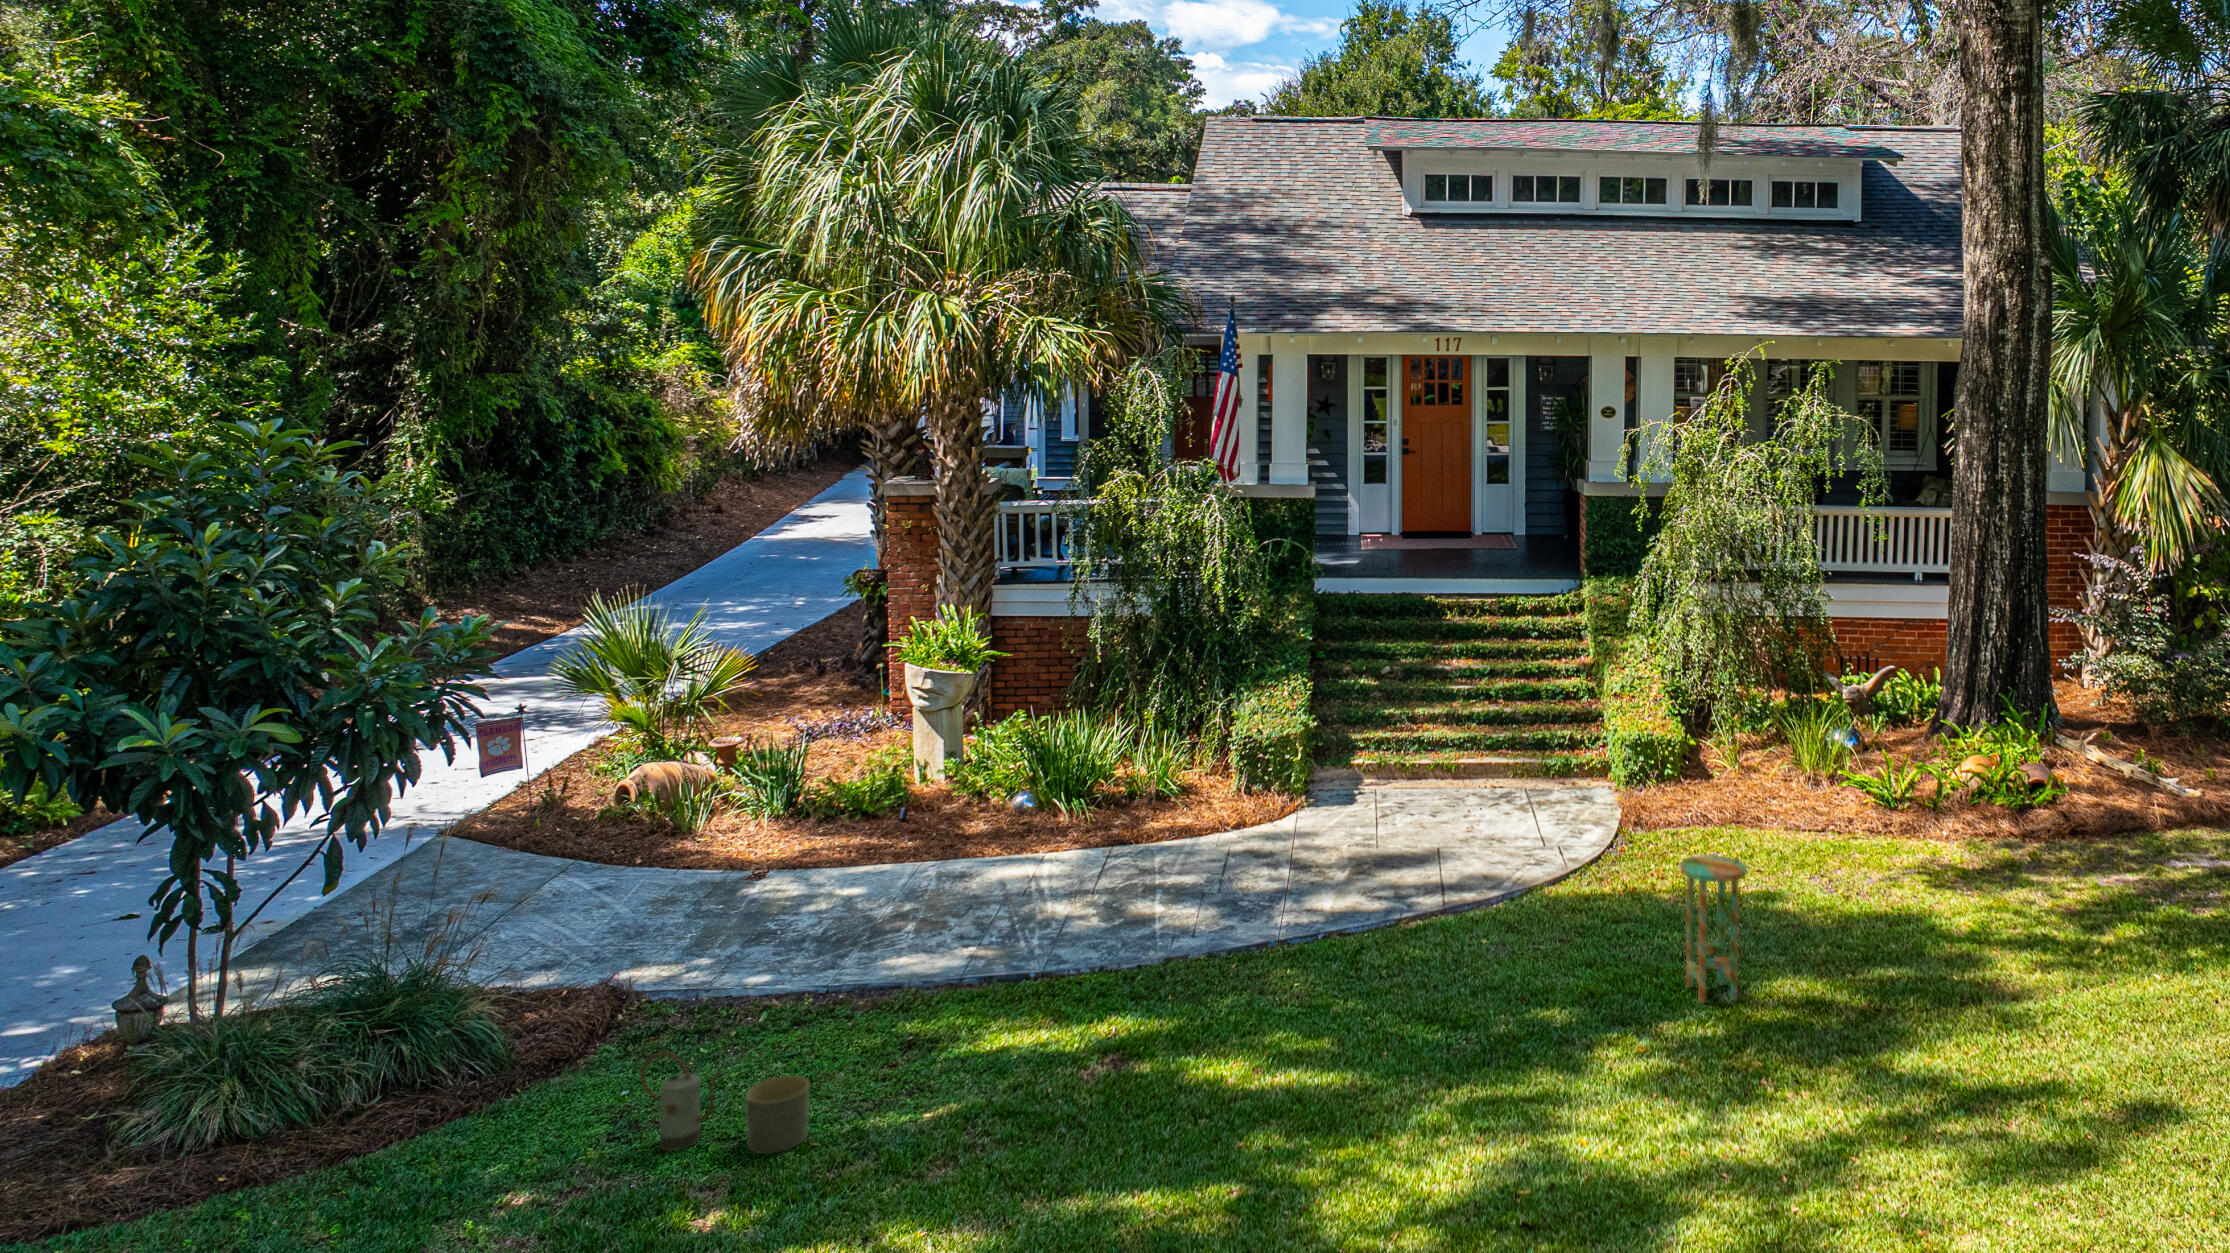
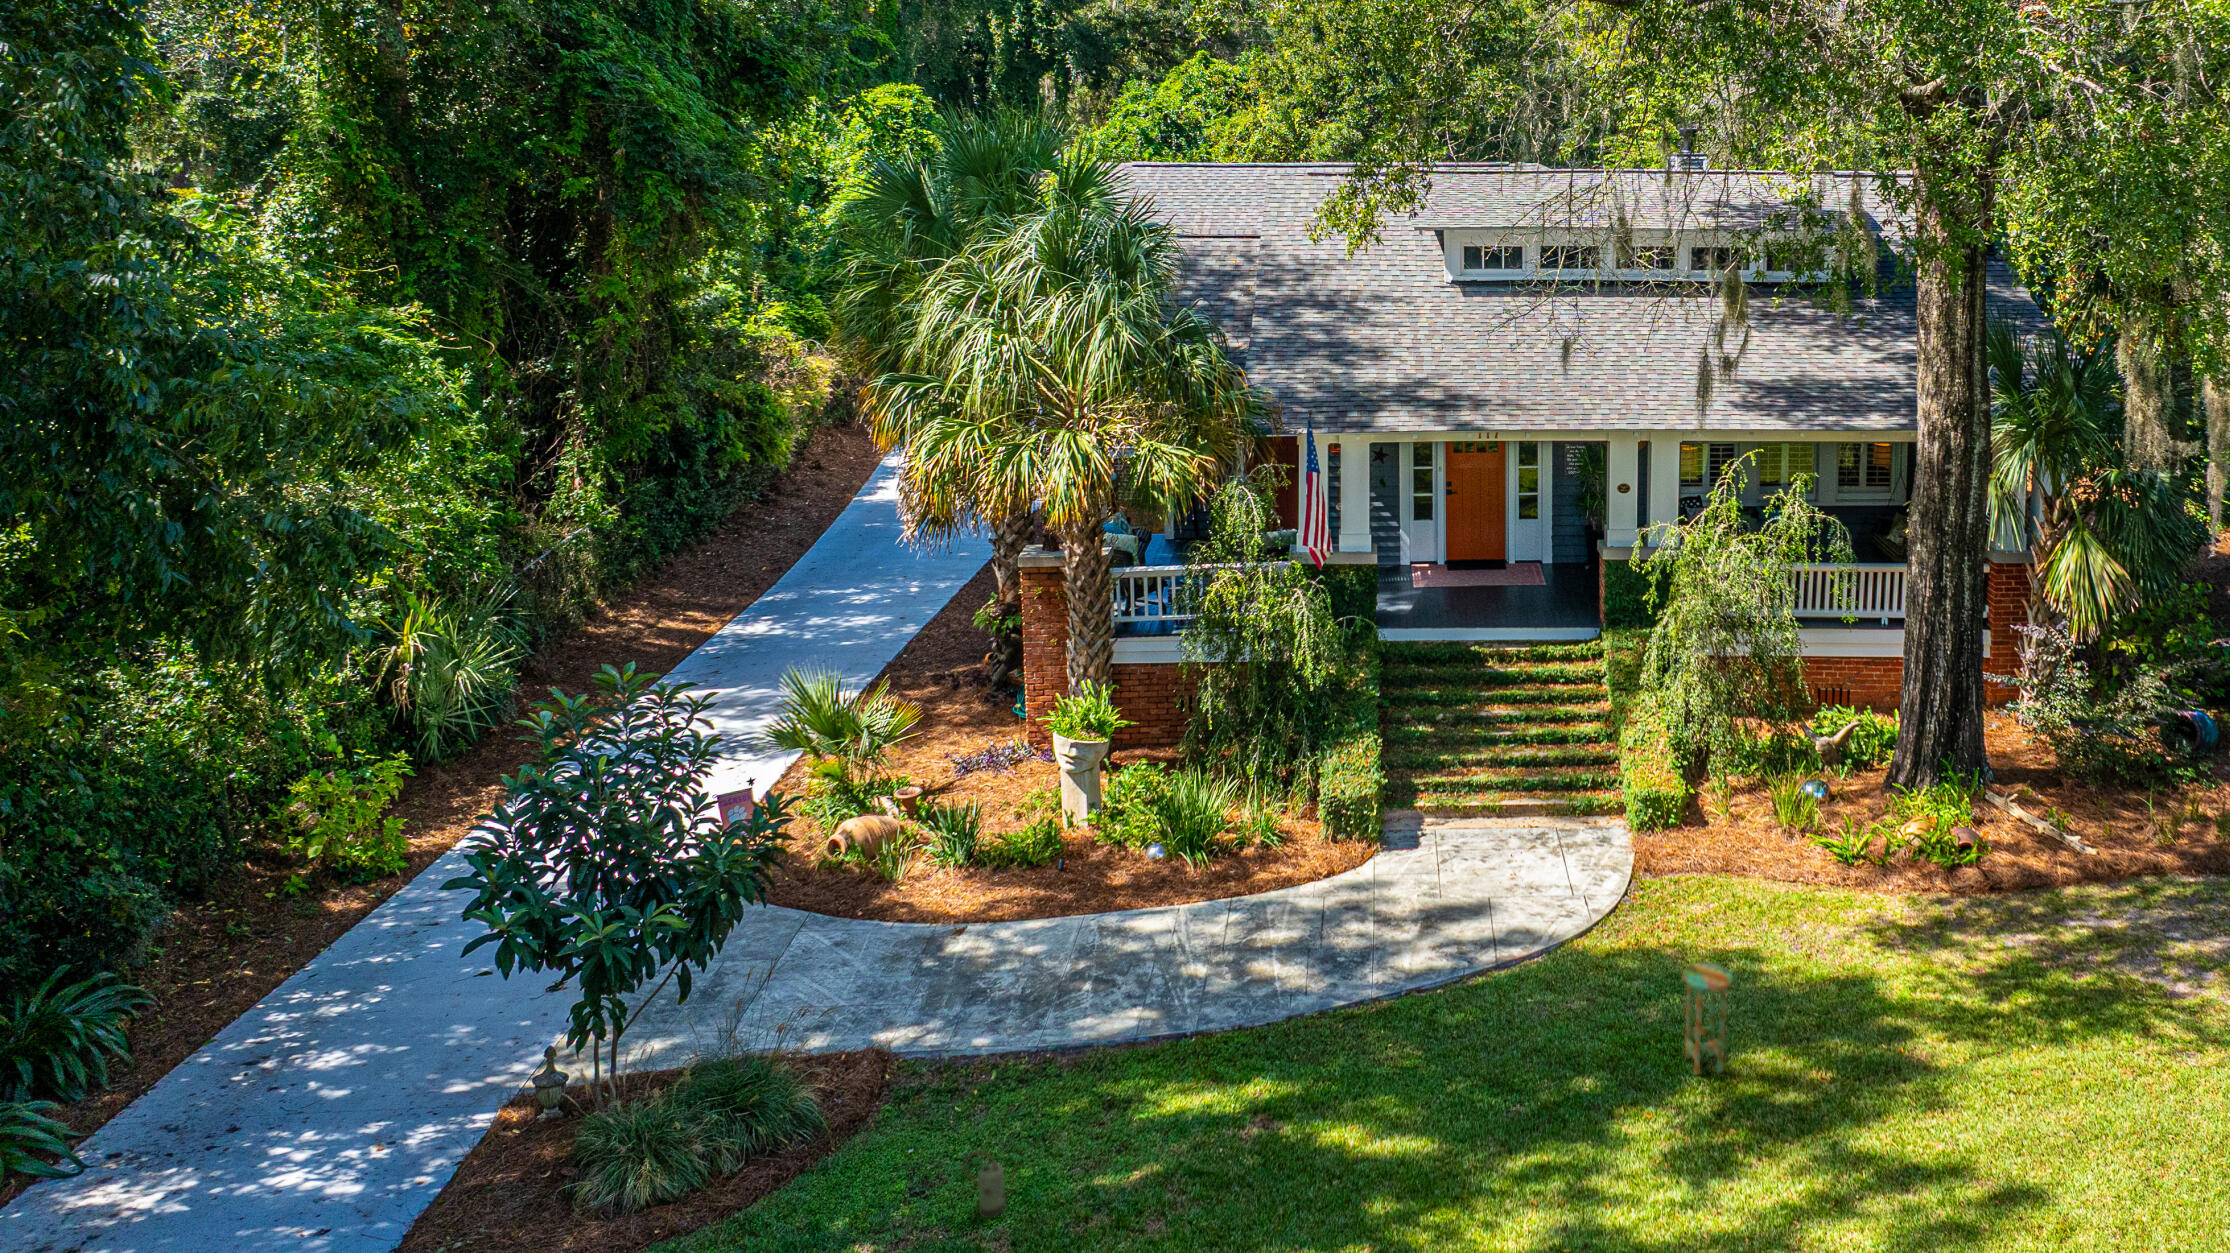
planter: present [746,1076,809,1154] -> none [1037,1163,1078,1221]

